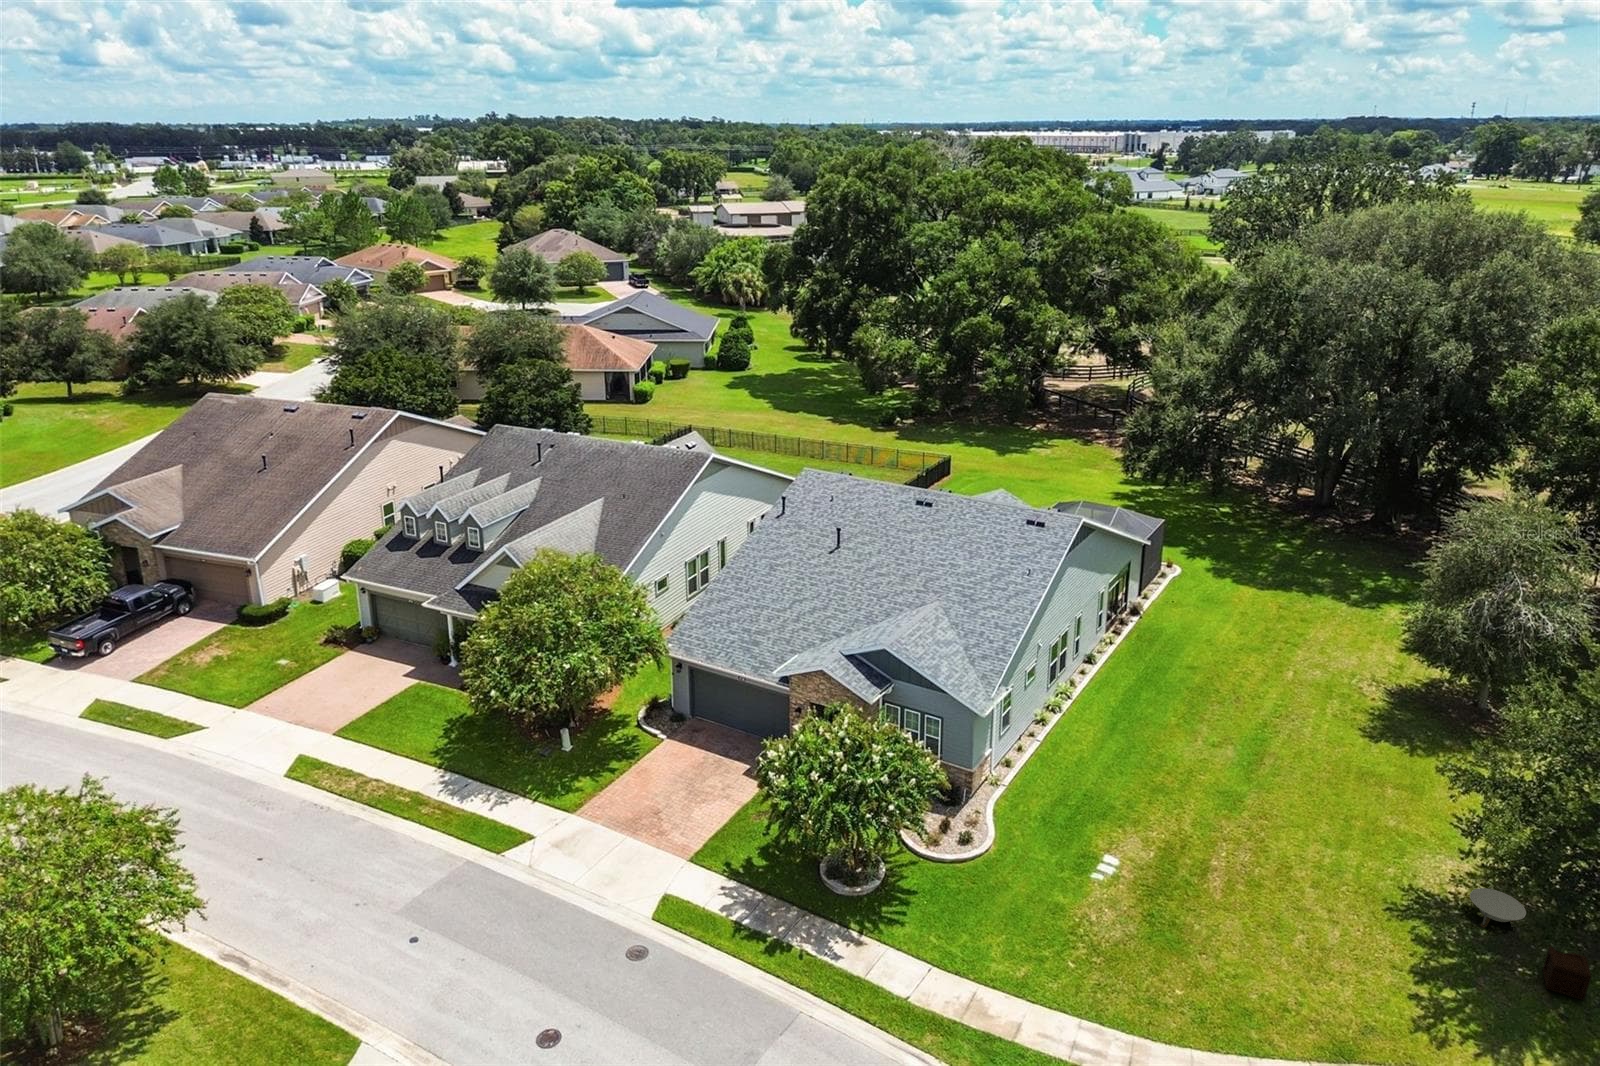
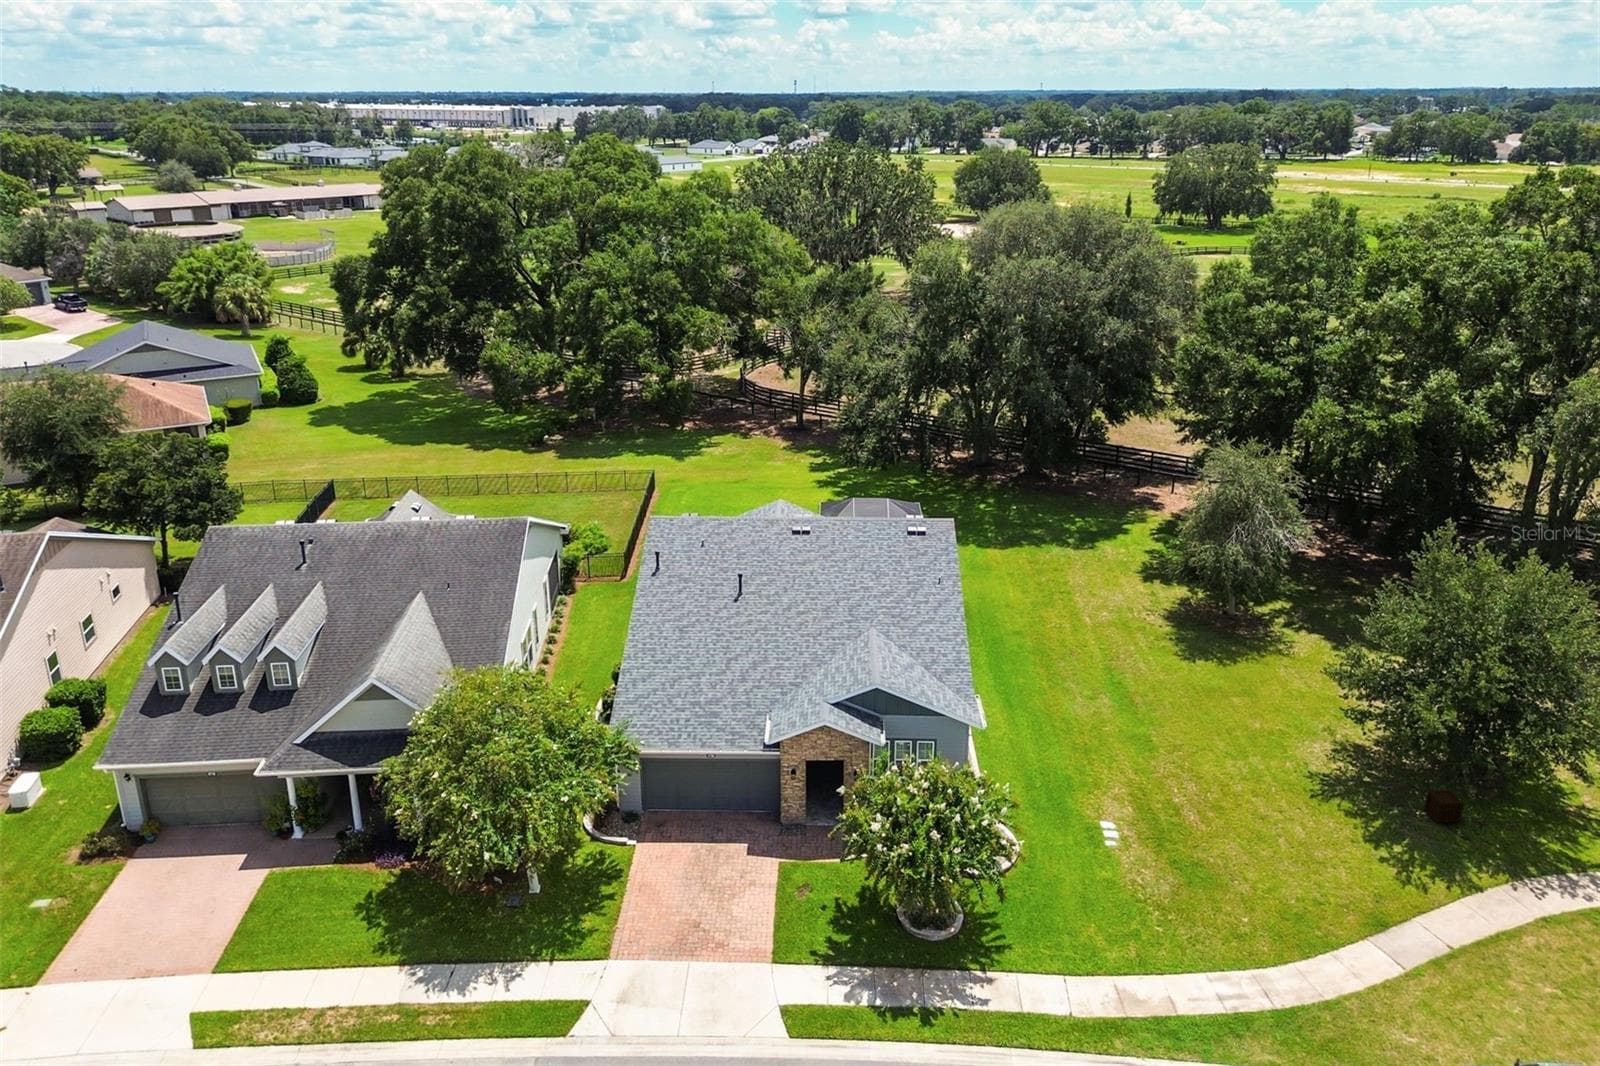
round table: present [1470,888,1526,928] -> none [1354,759,1395,790]

